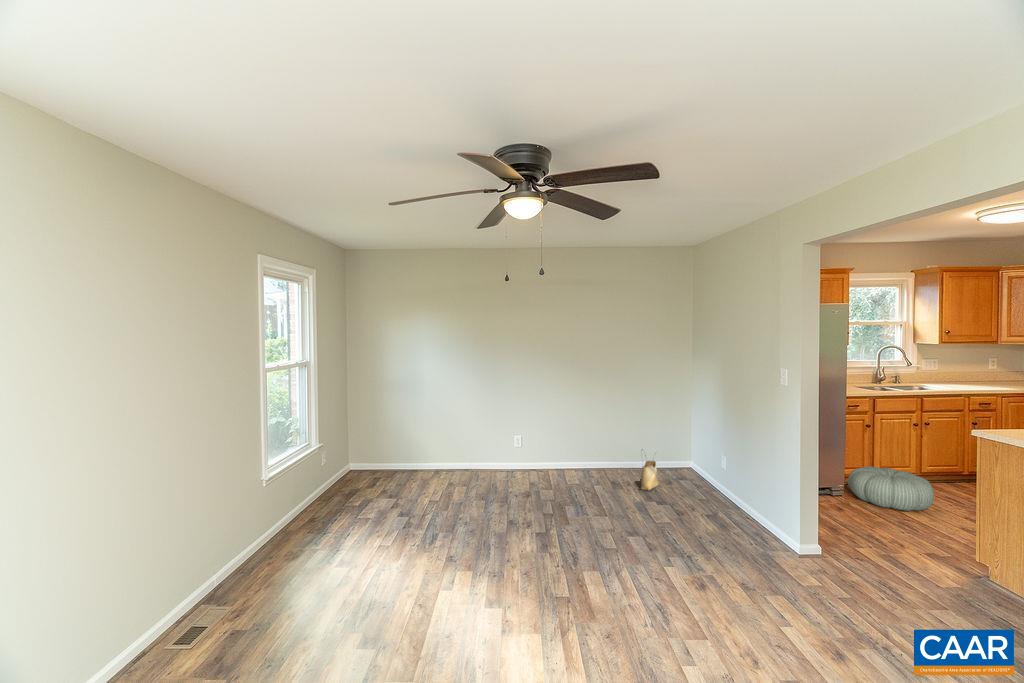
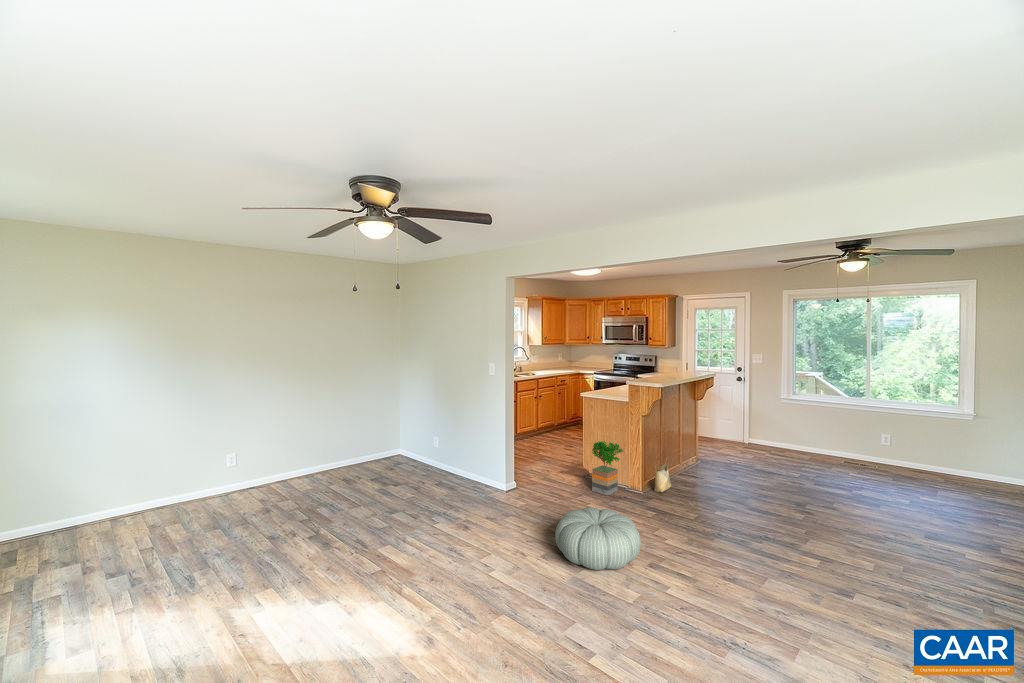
potted tree: none [573,432,610,493] -> present [592,441,623,496]
pouf: present [848,466,934,511] -> present [555,507,641,570]

